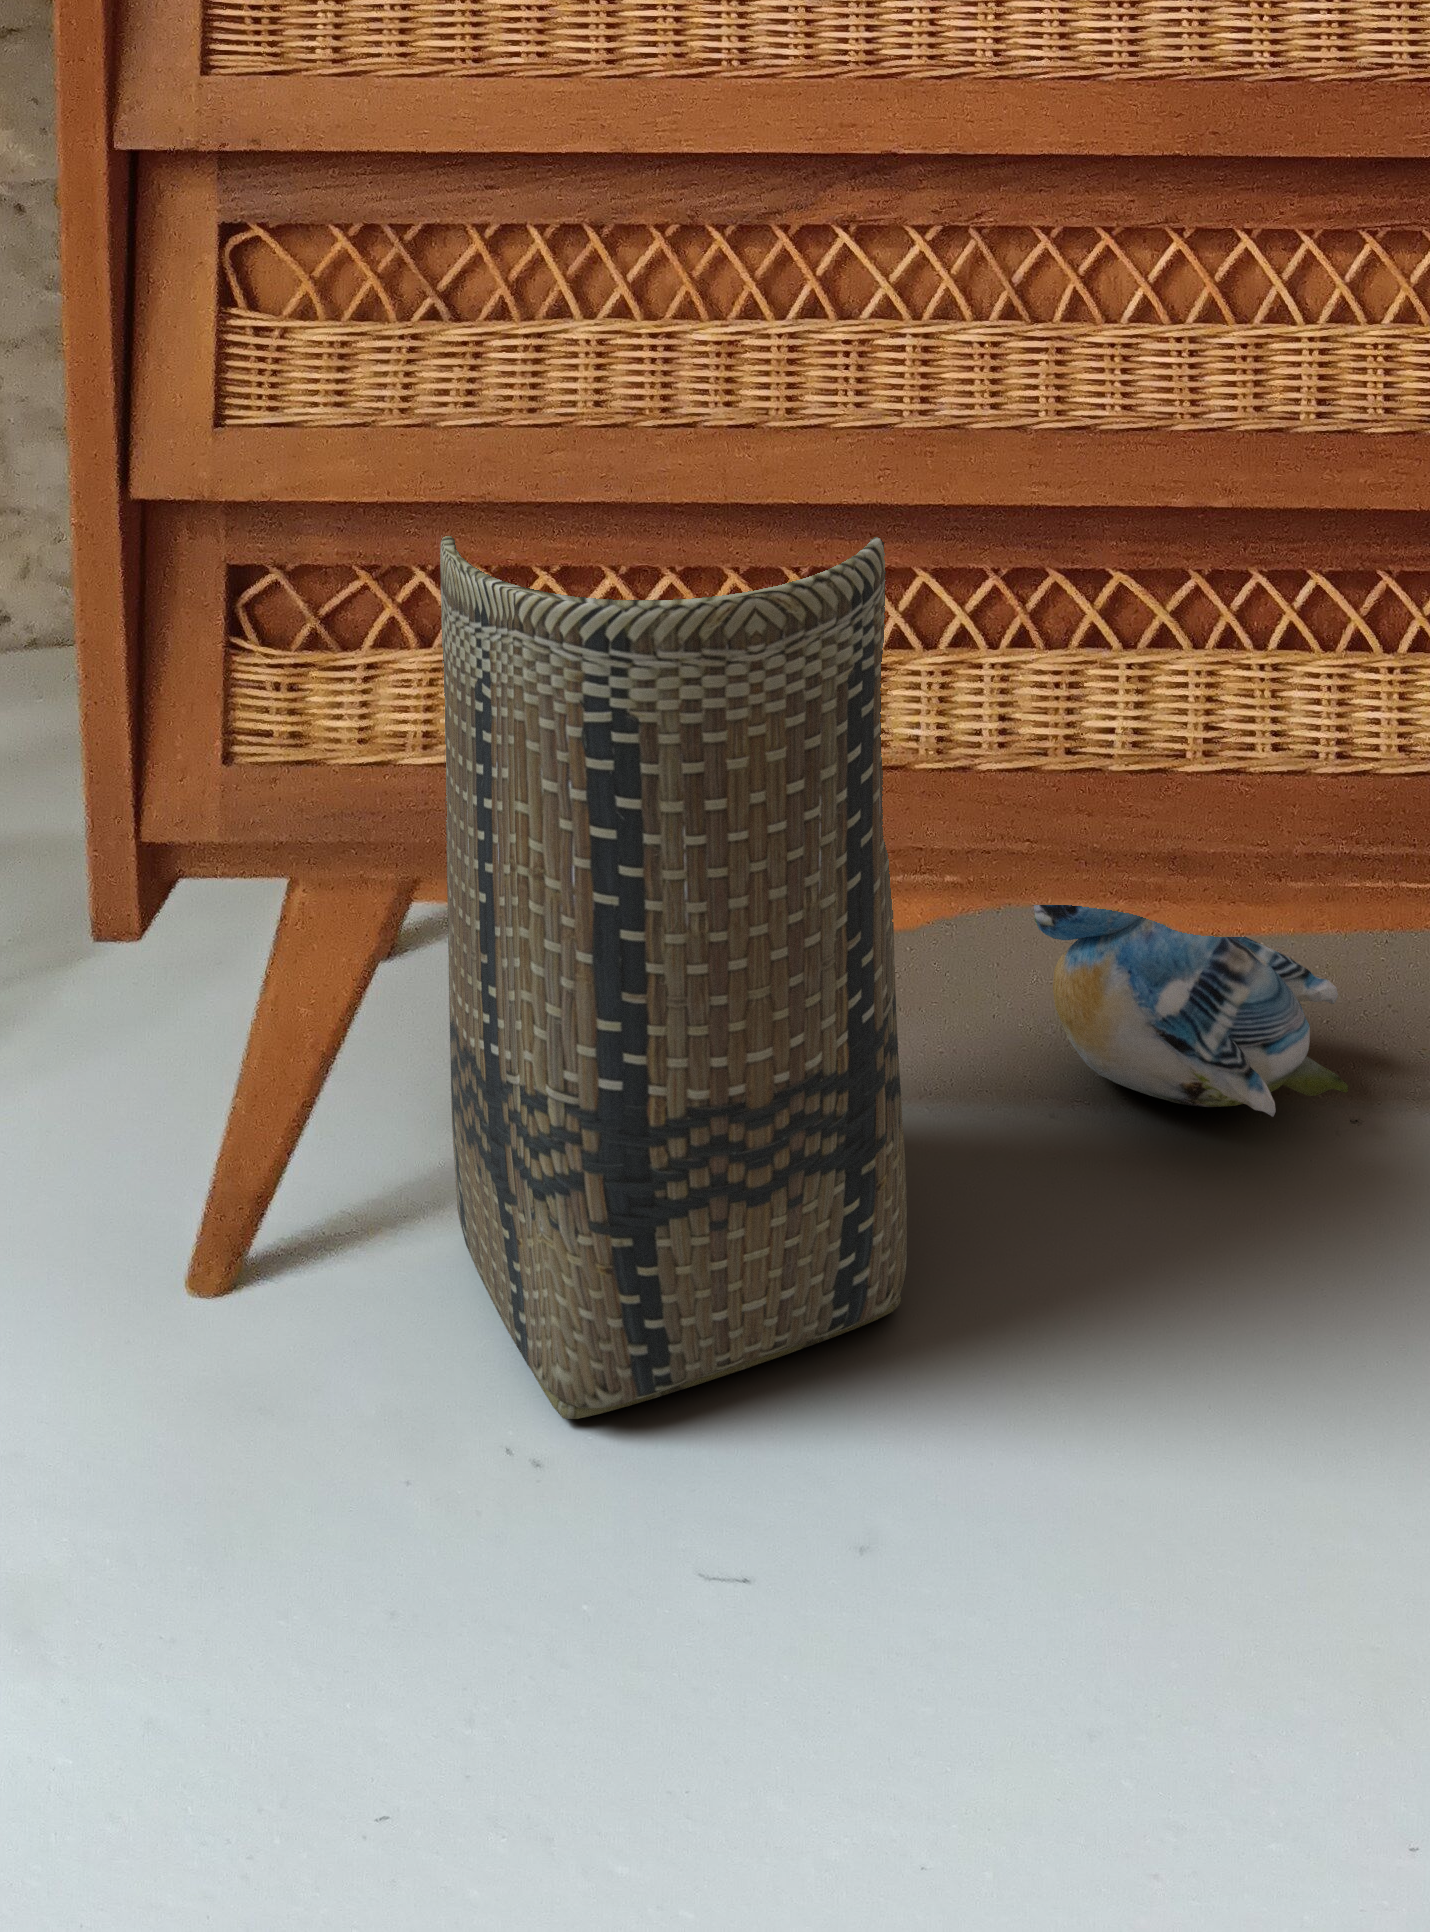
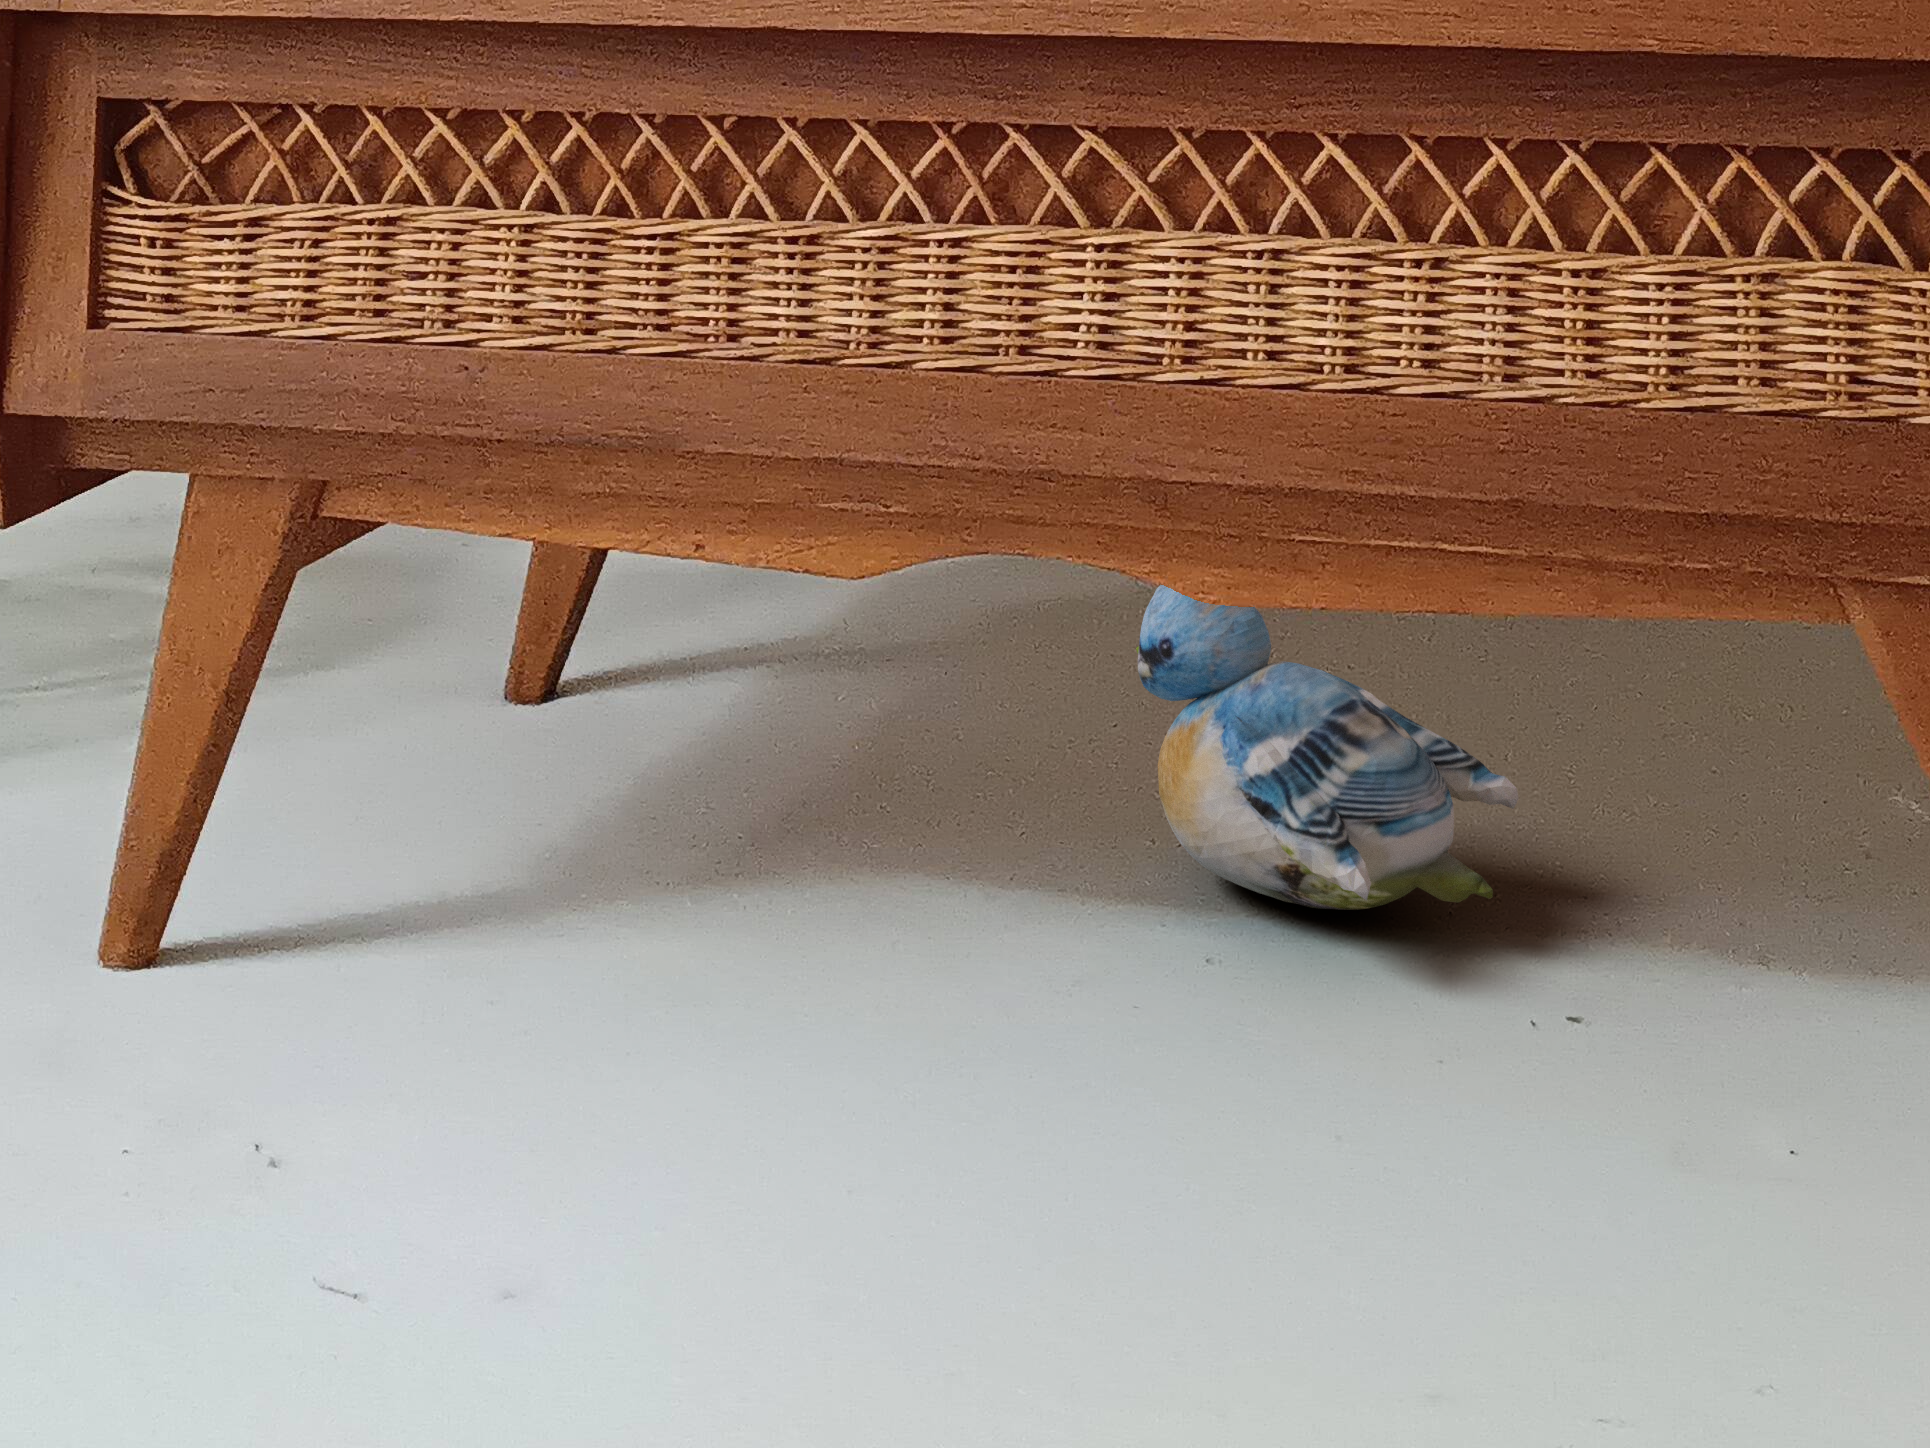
basket: present [440,536,907,1419] -> none [307,39,856,1090]

